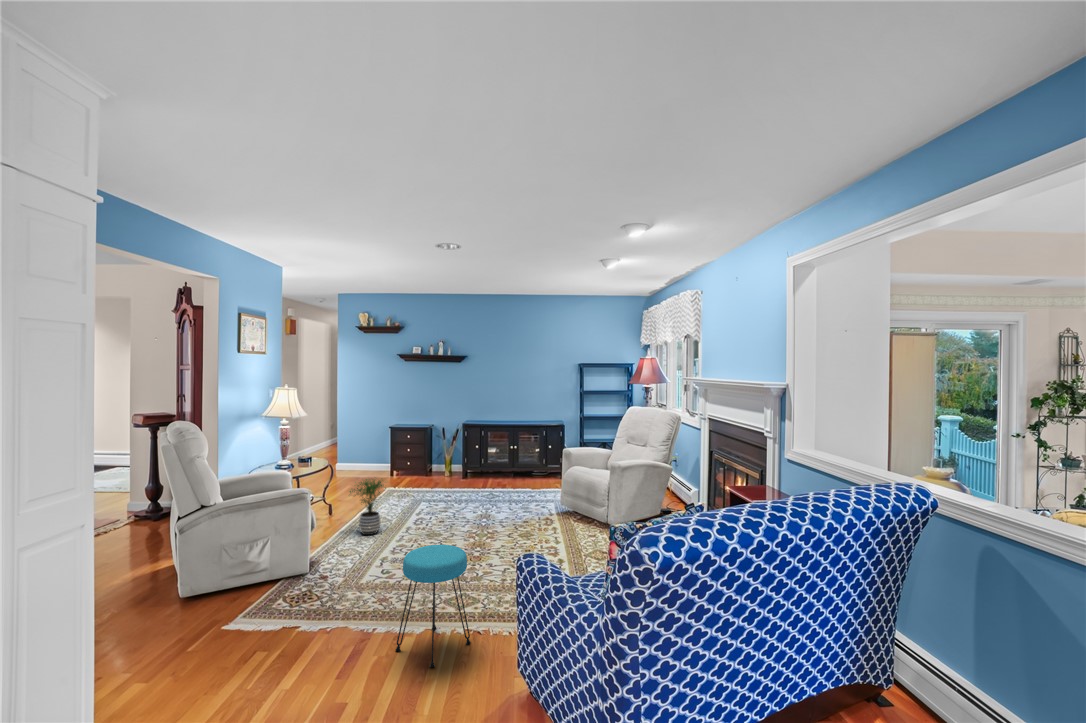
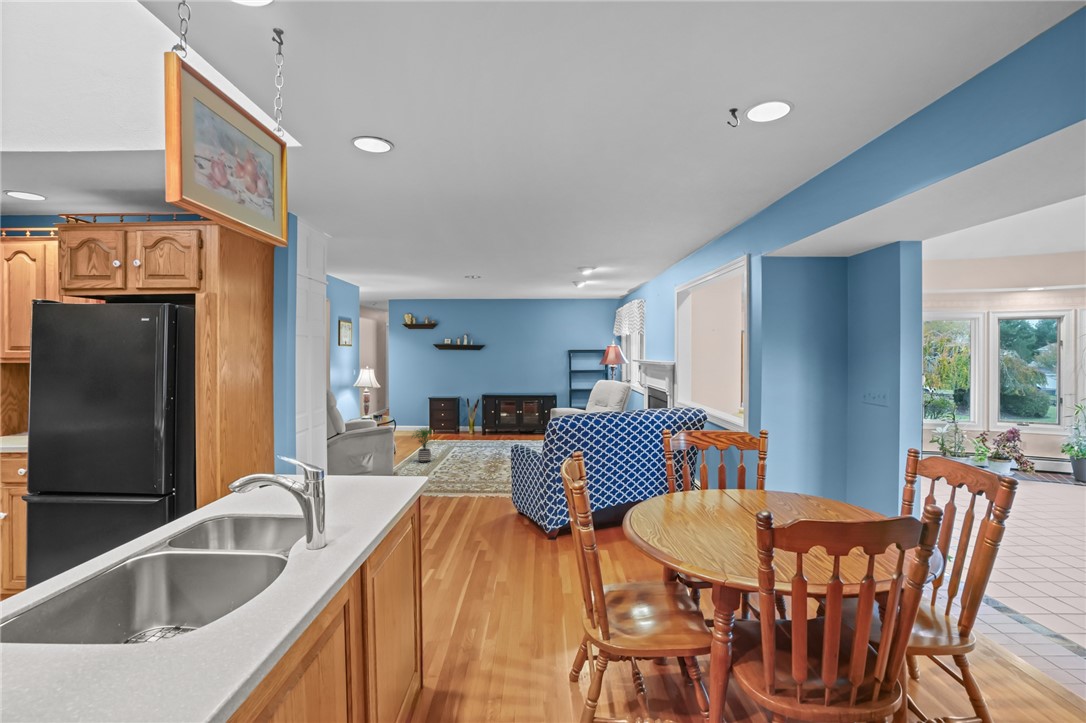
stool: present [395,545,471,667] -> none [450,452,488,505]

